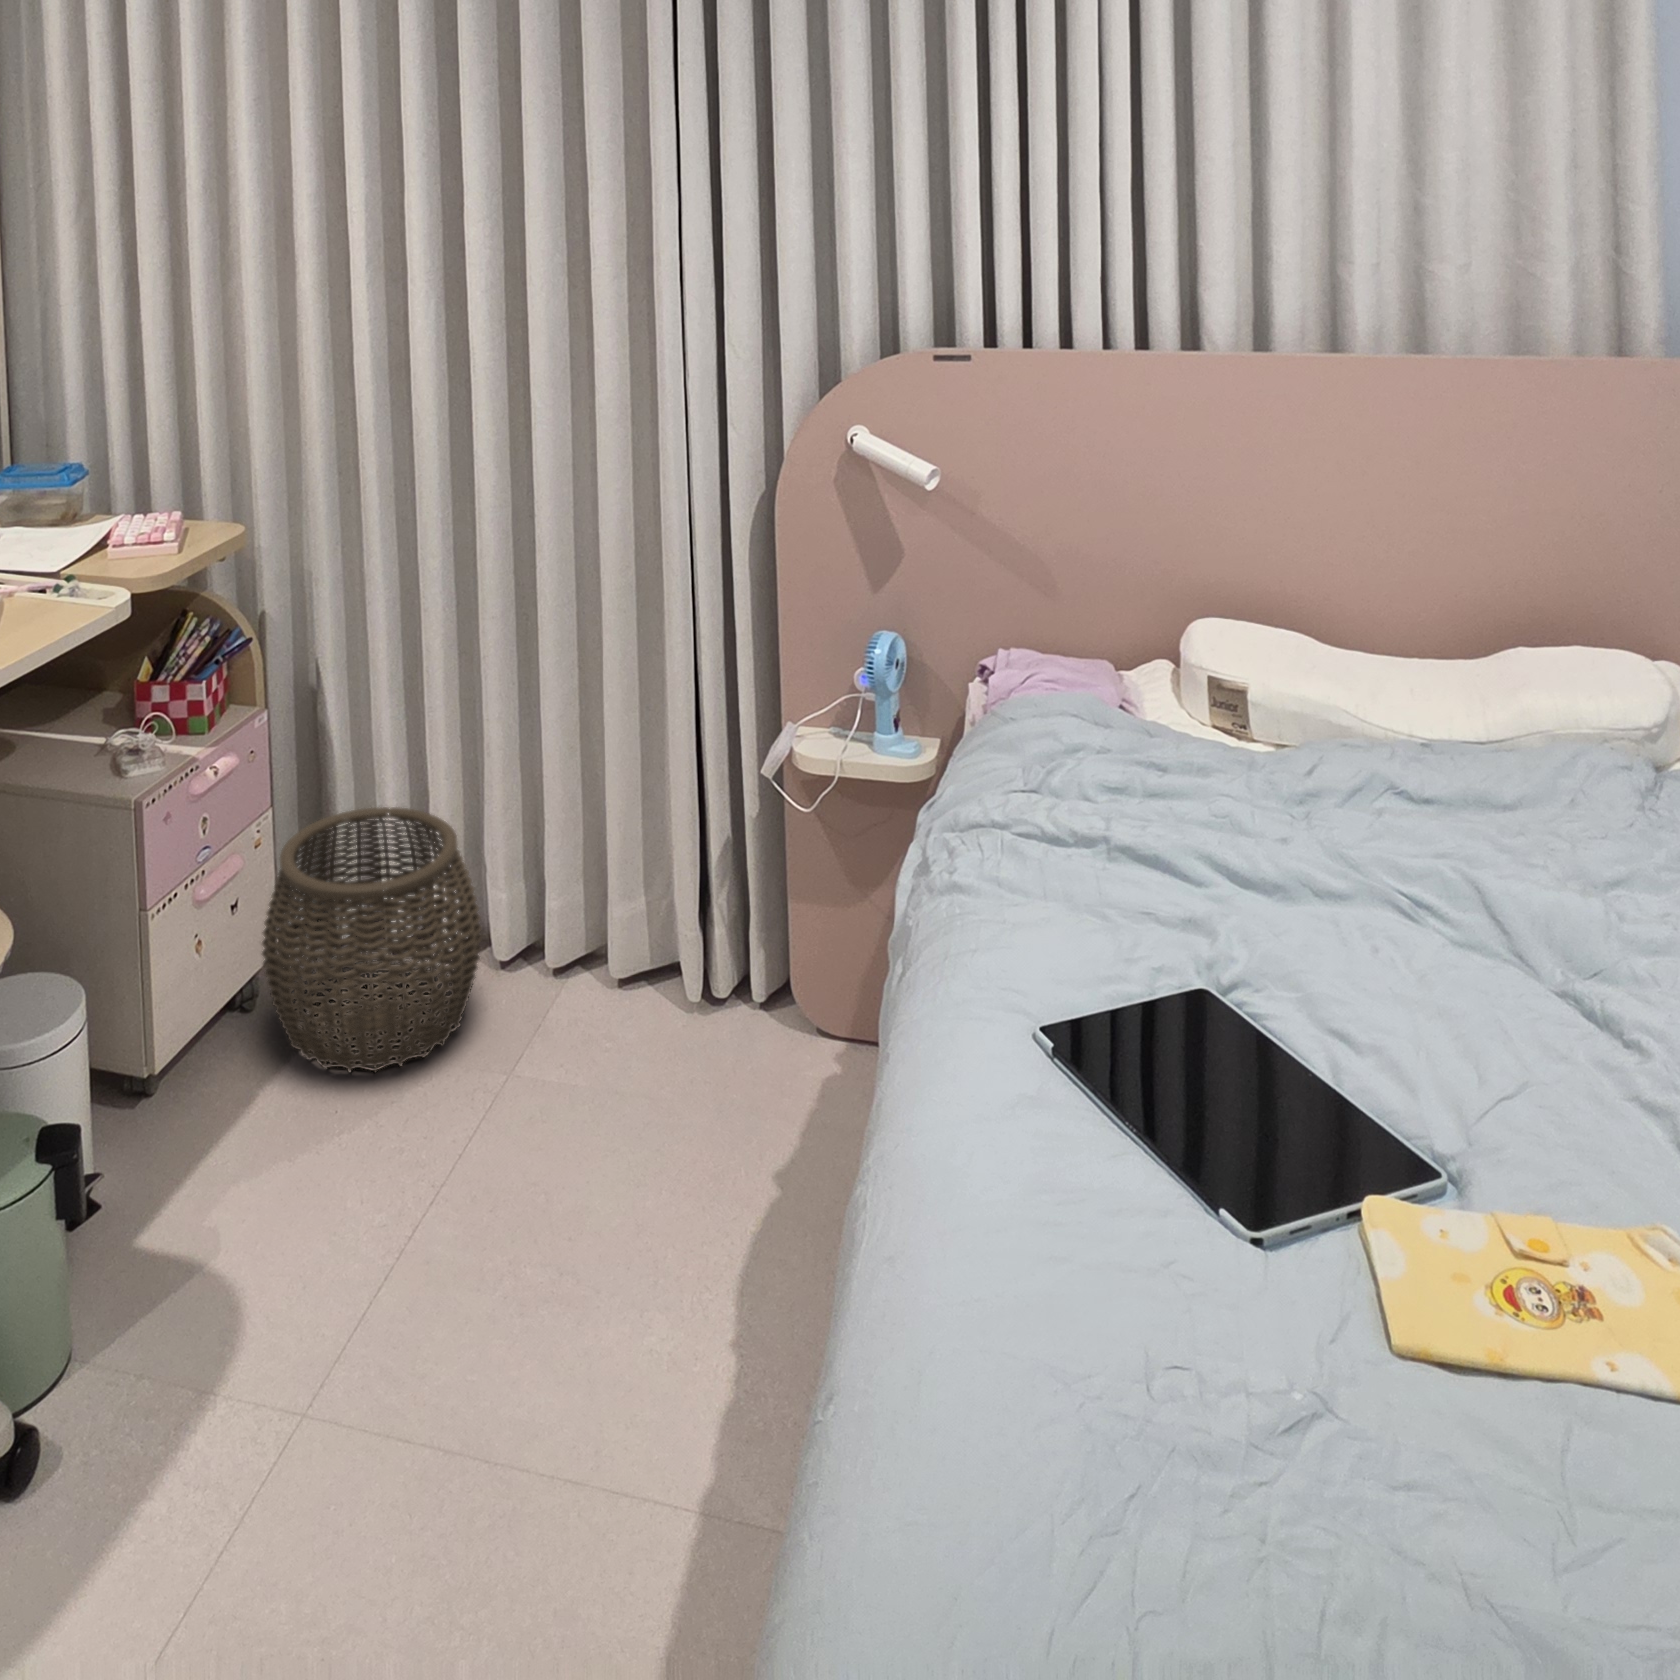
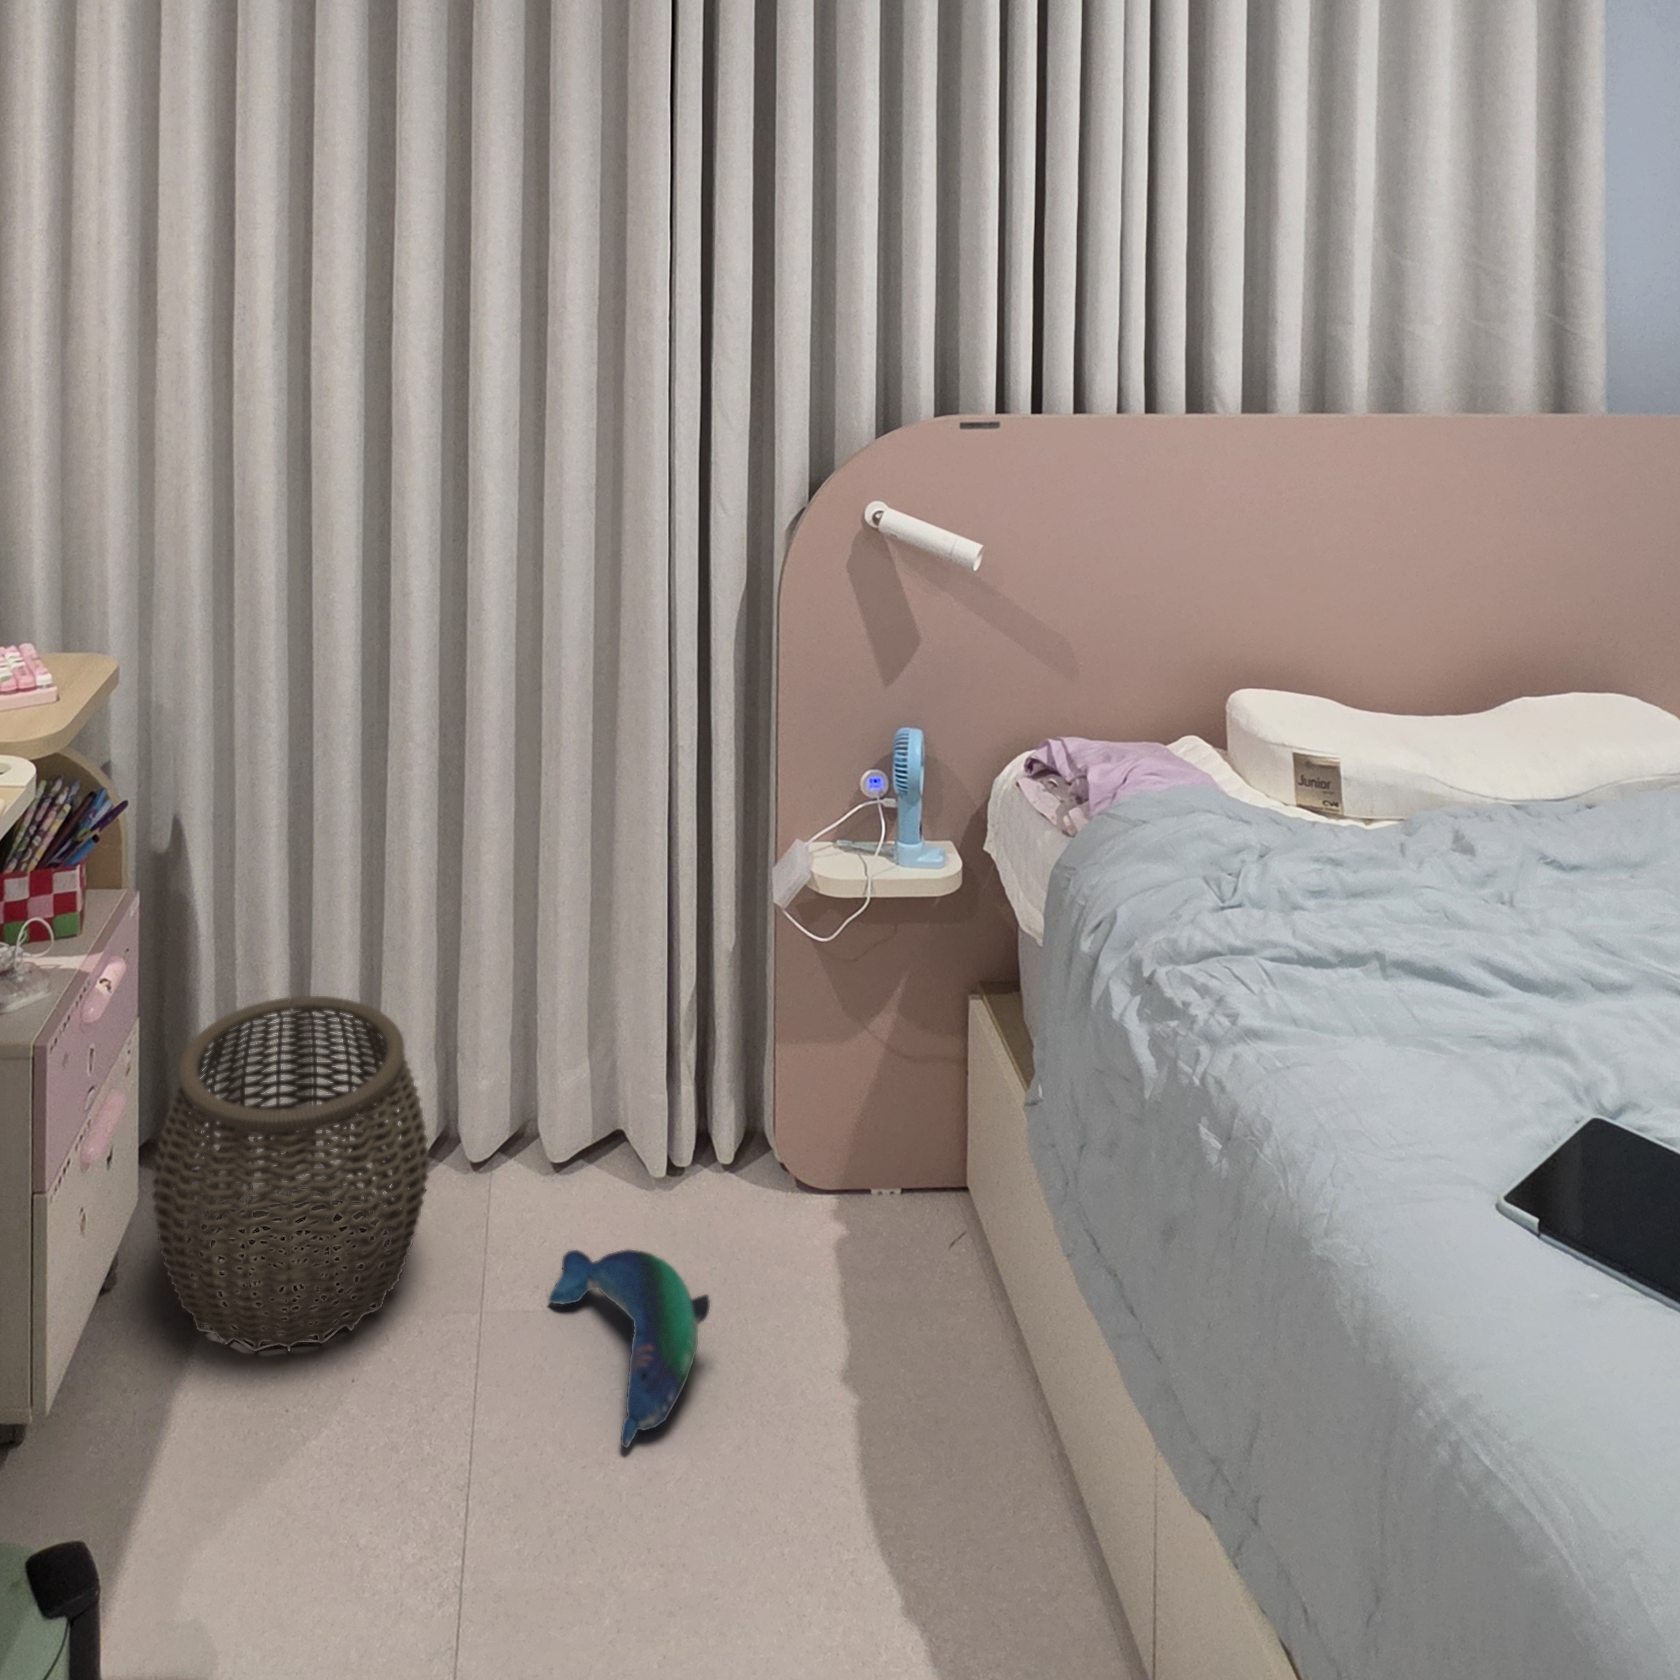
plush toy: none [559,1039,667,1188] -> present [549,1250,710,1448]

